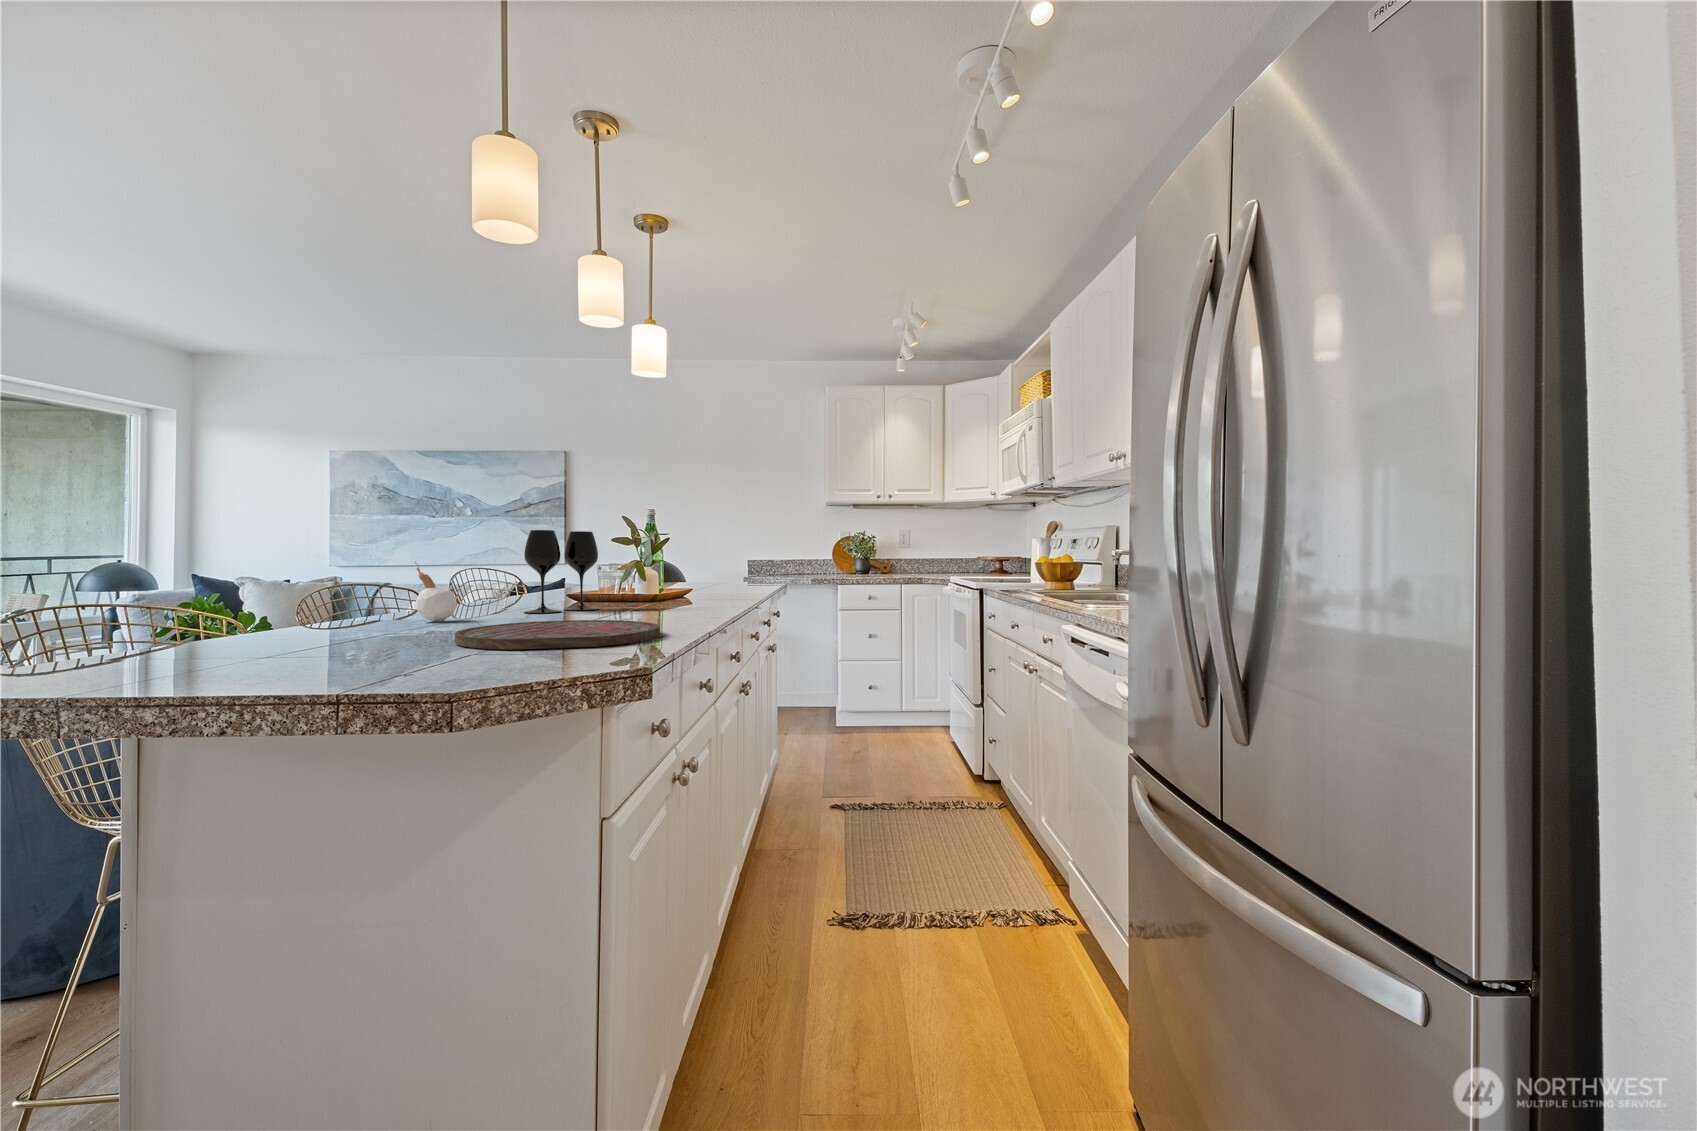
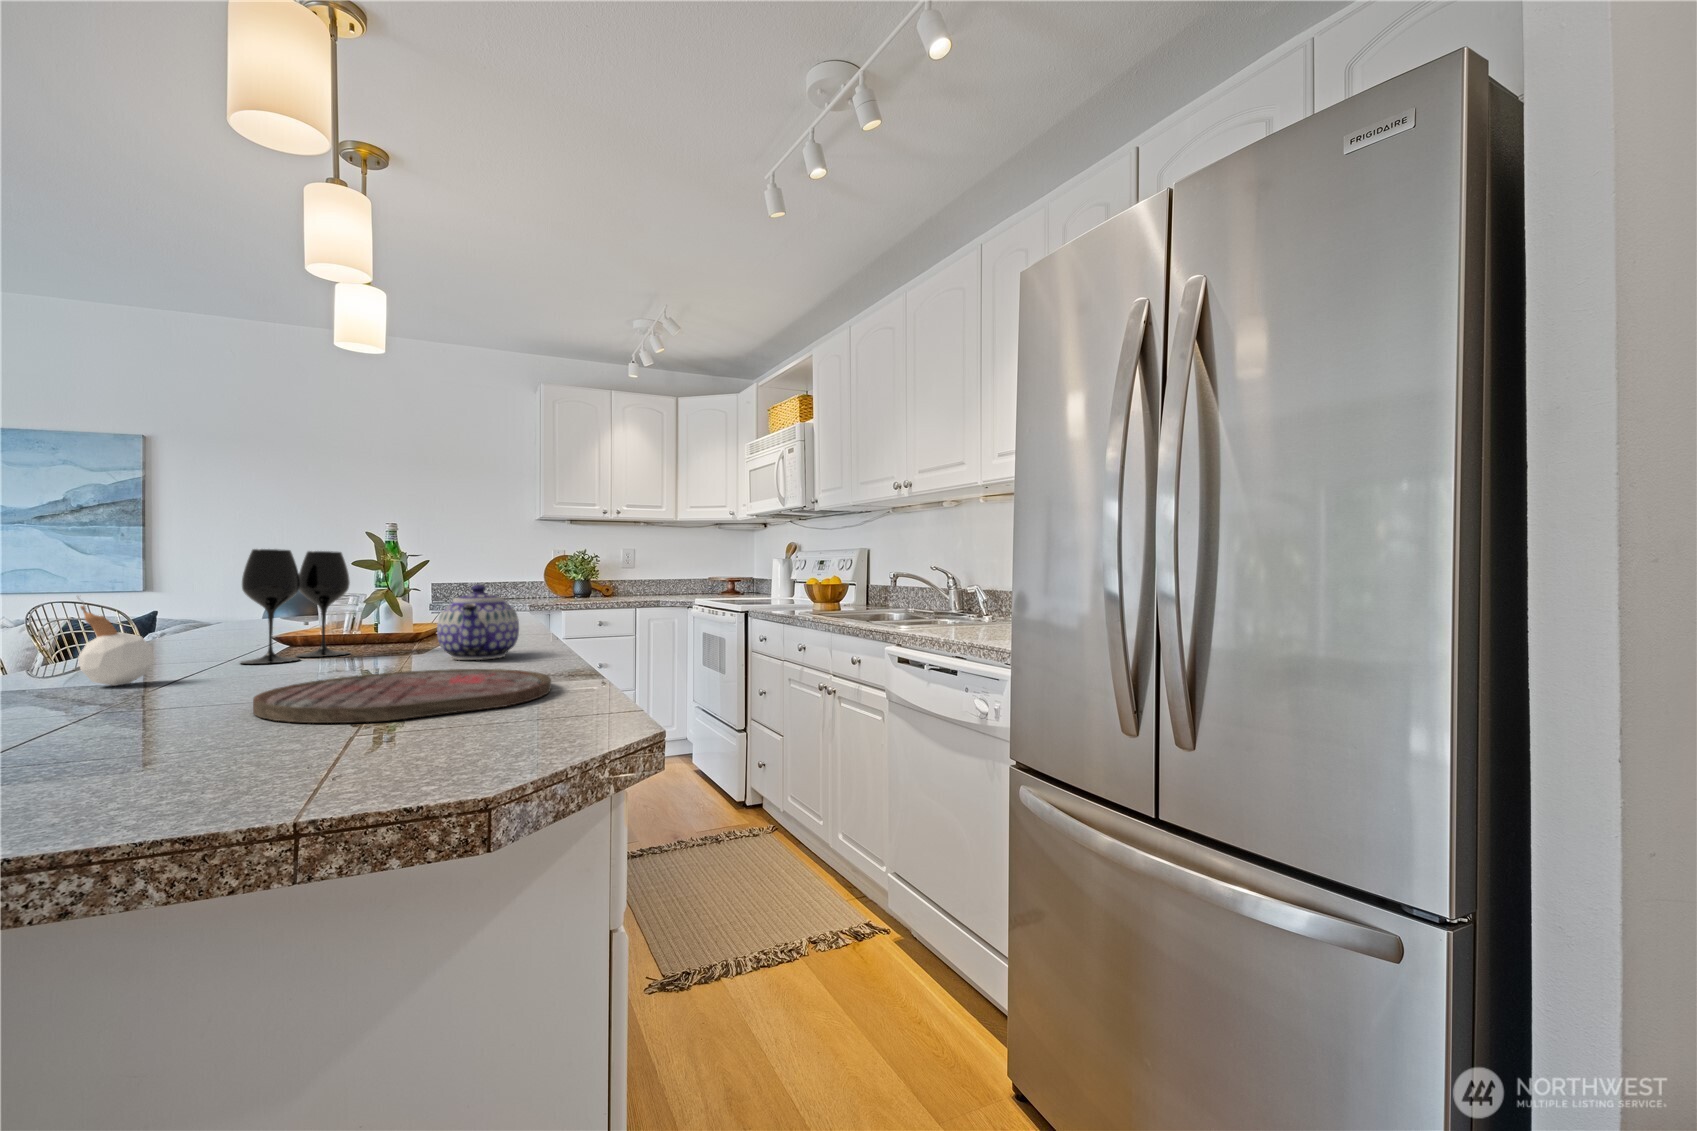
teapot: none [638,557,699,617] -> present [437,585,519,660]

